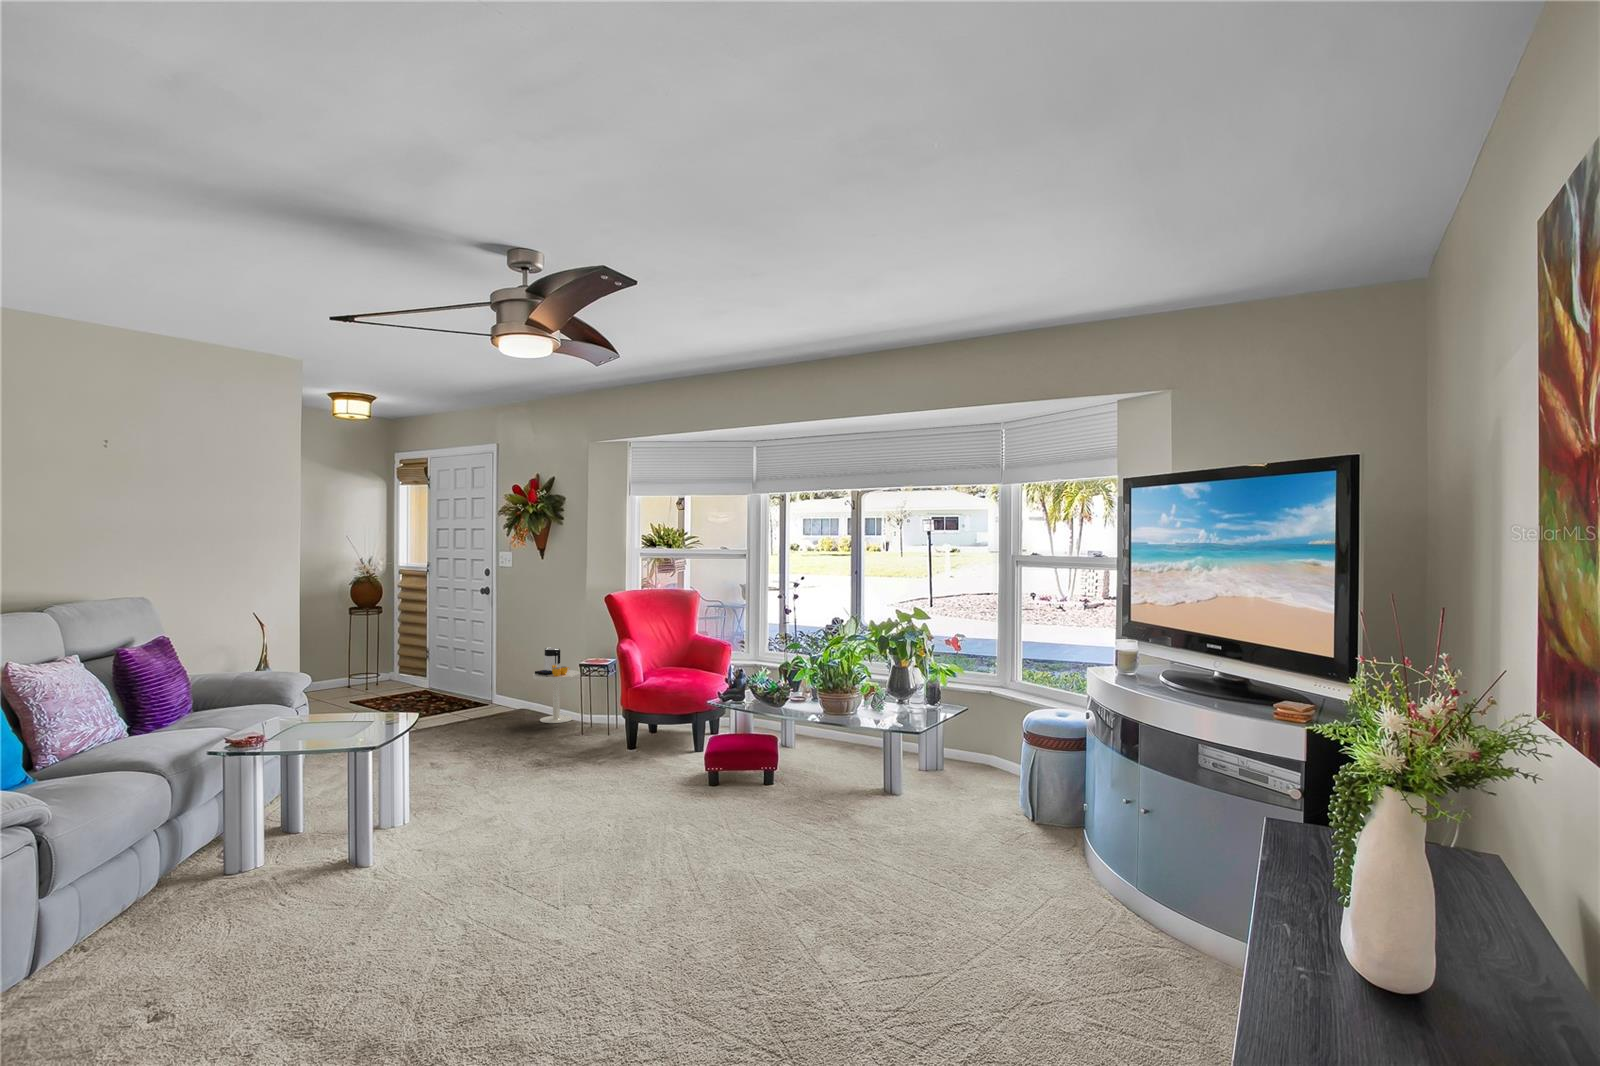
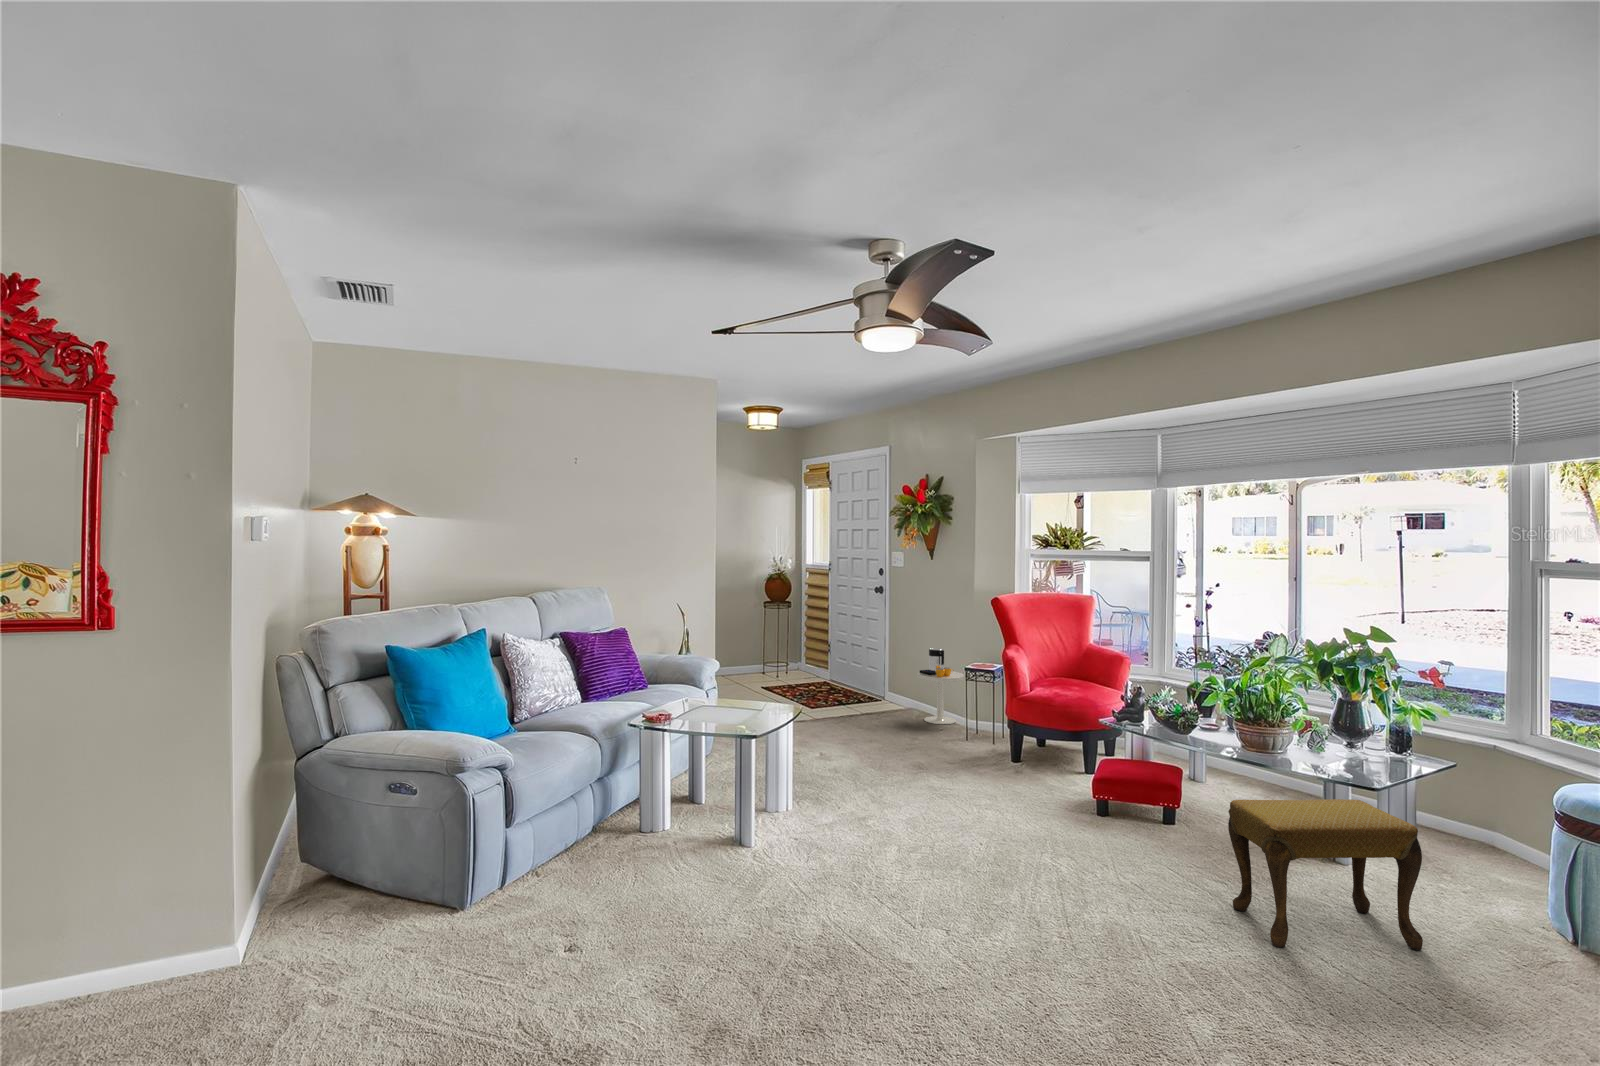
footstool: none [818,741,947,864] -> present [1228,799,1423,950]

